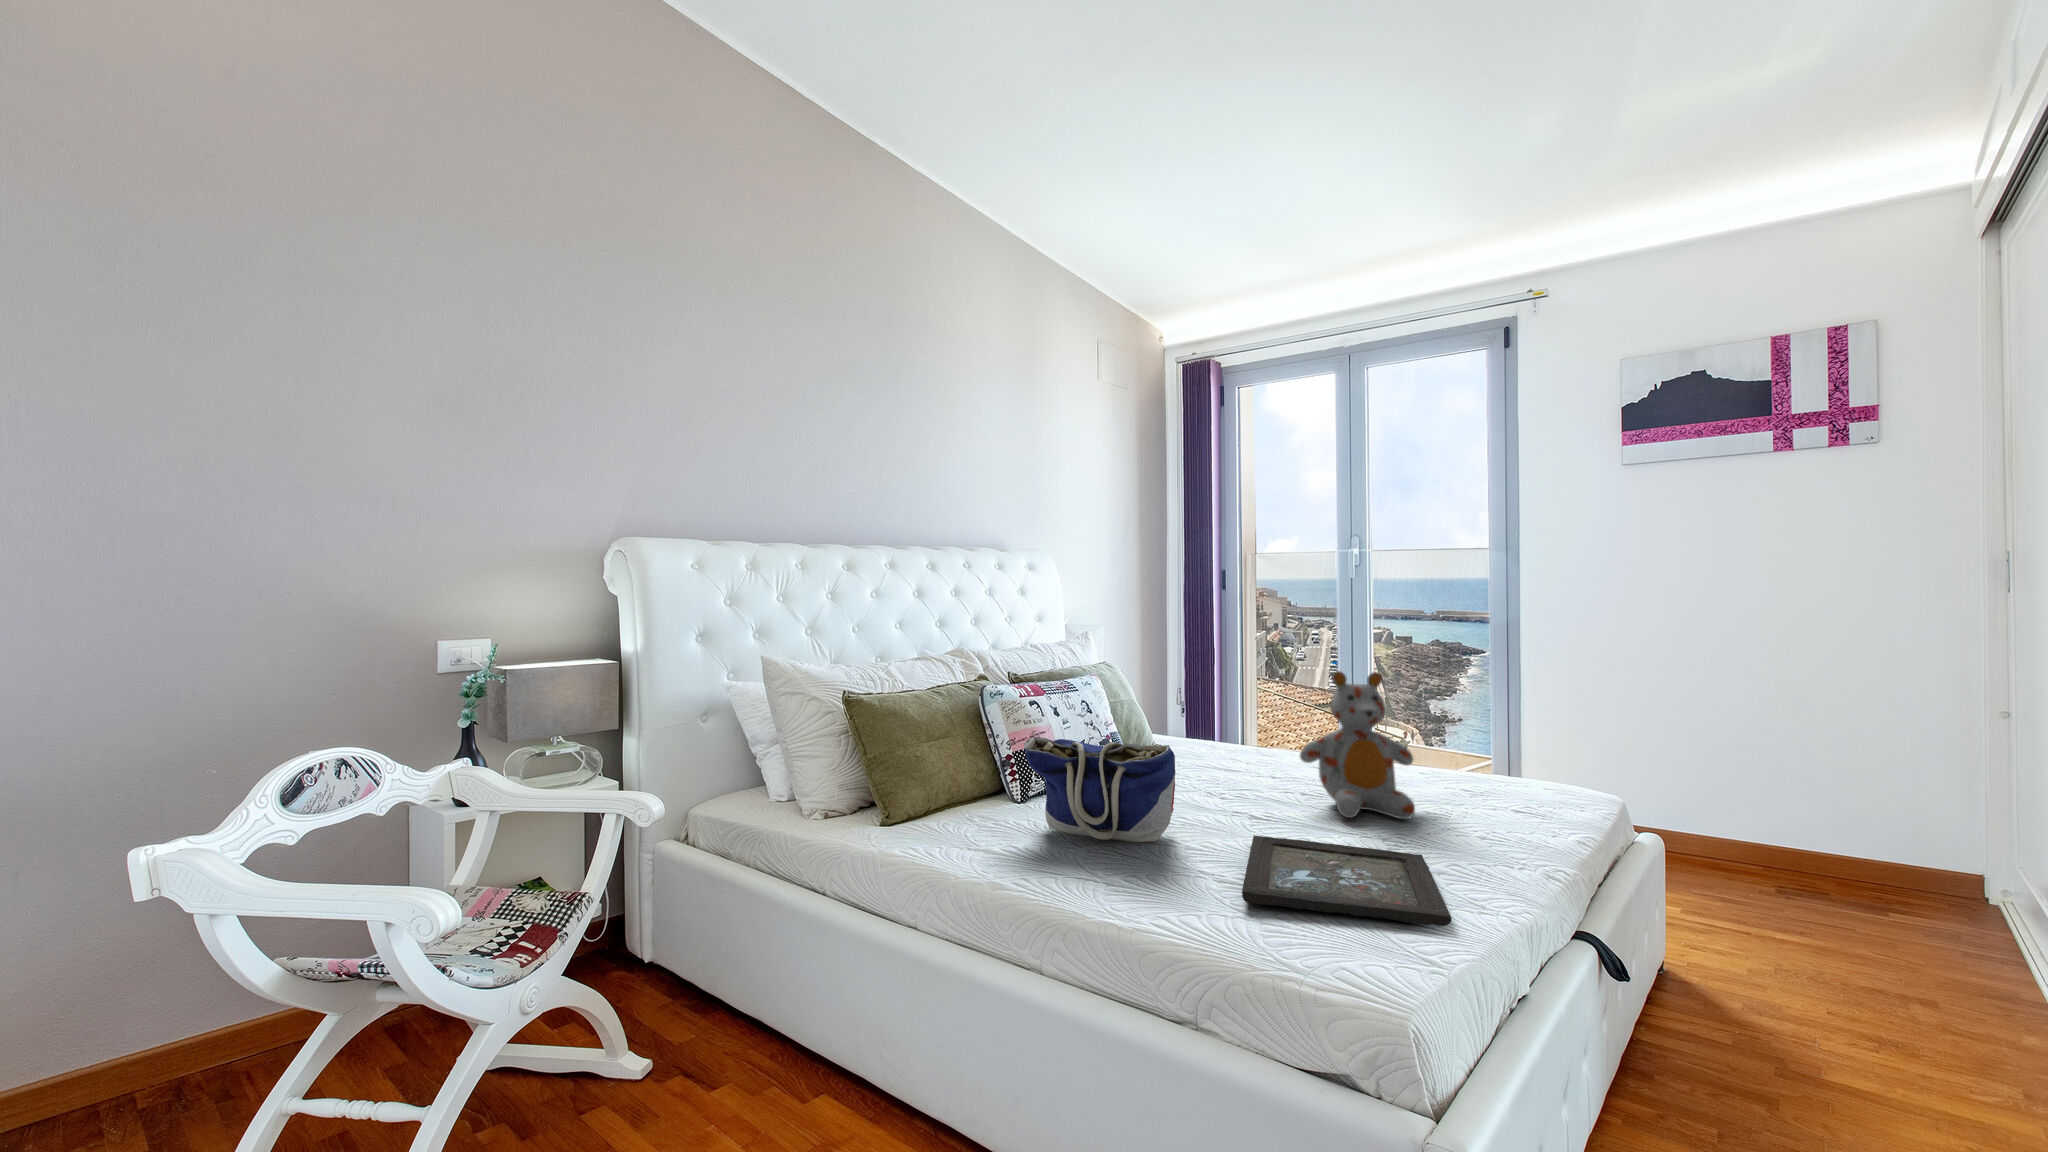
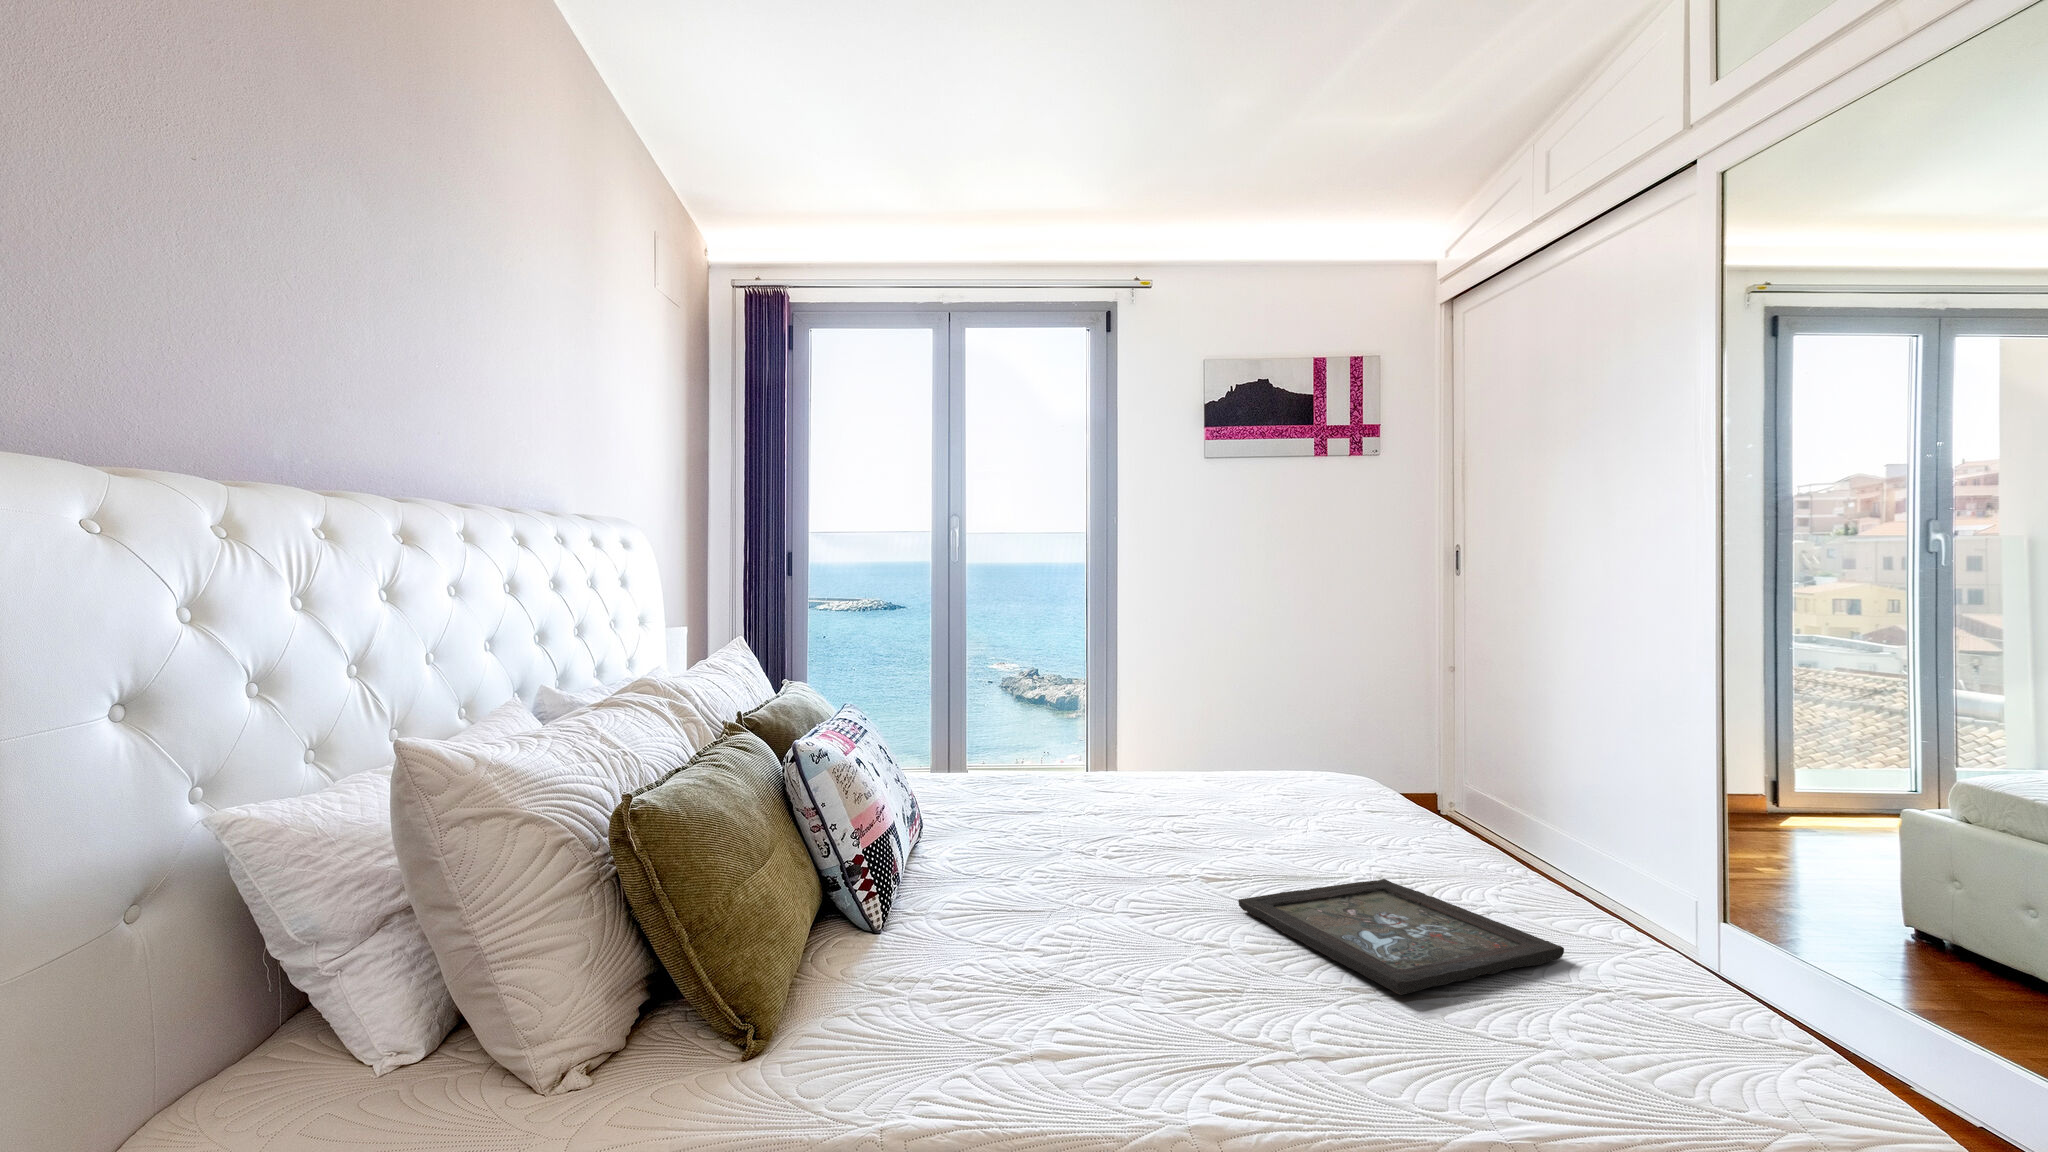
stuffed bear: present [1300,671,1415,819] -> none [1170,680,1297,850]
tote bag: present [1024,737,1175,843] -> none [971,808,1190,959]

